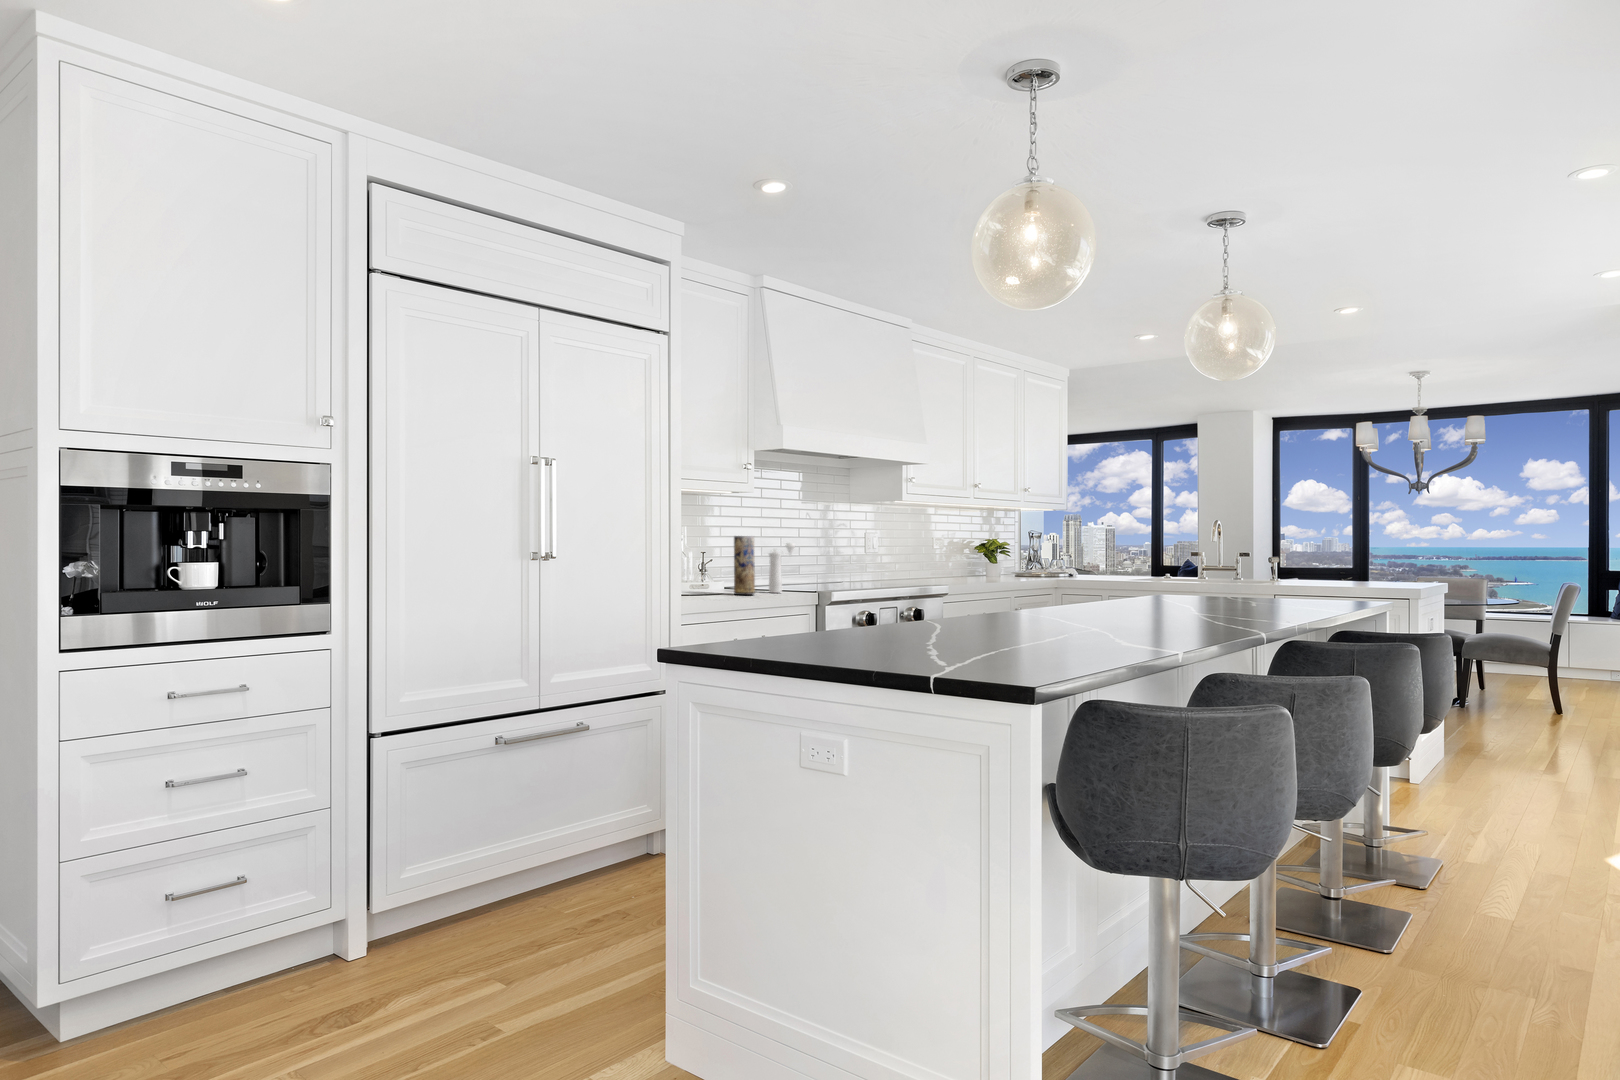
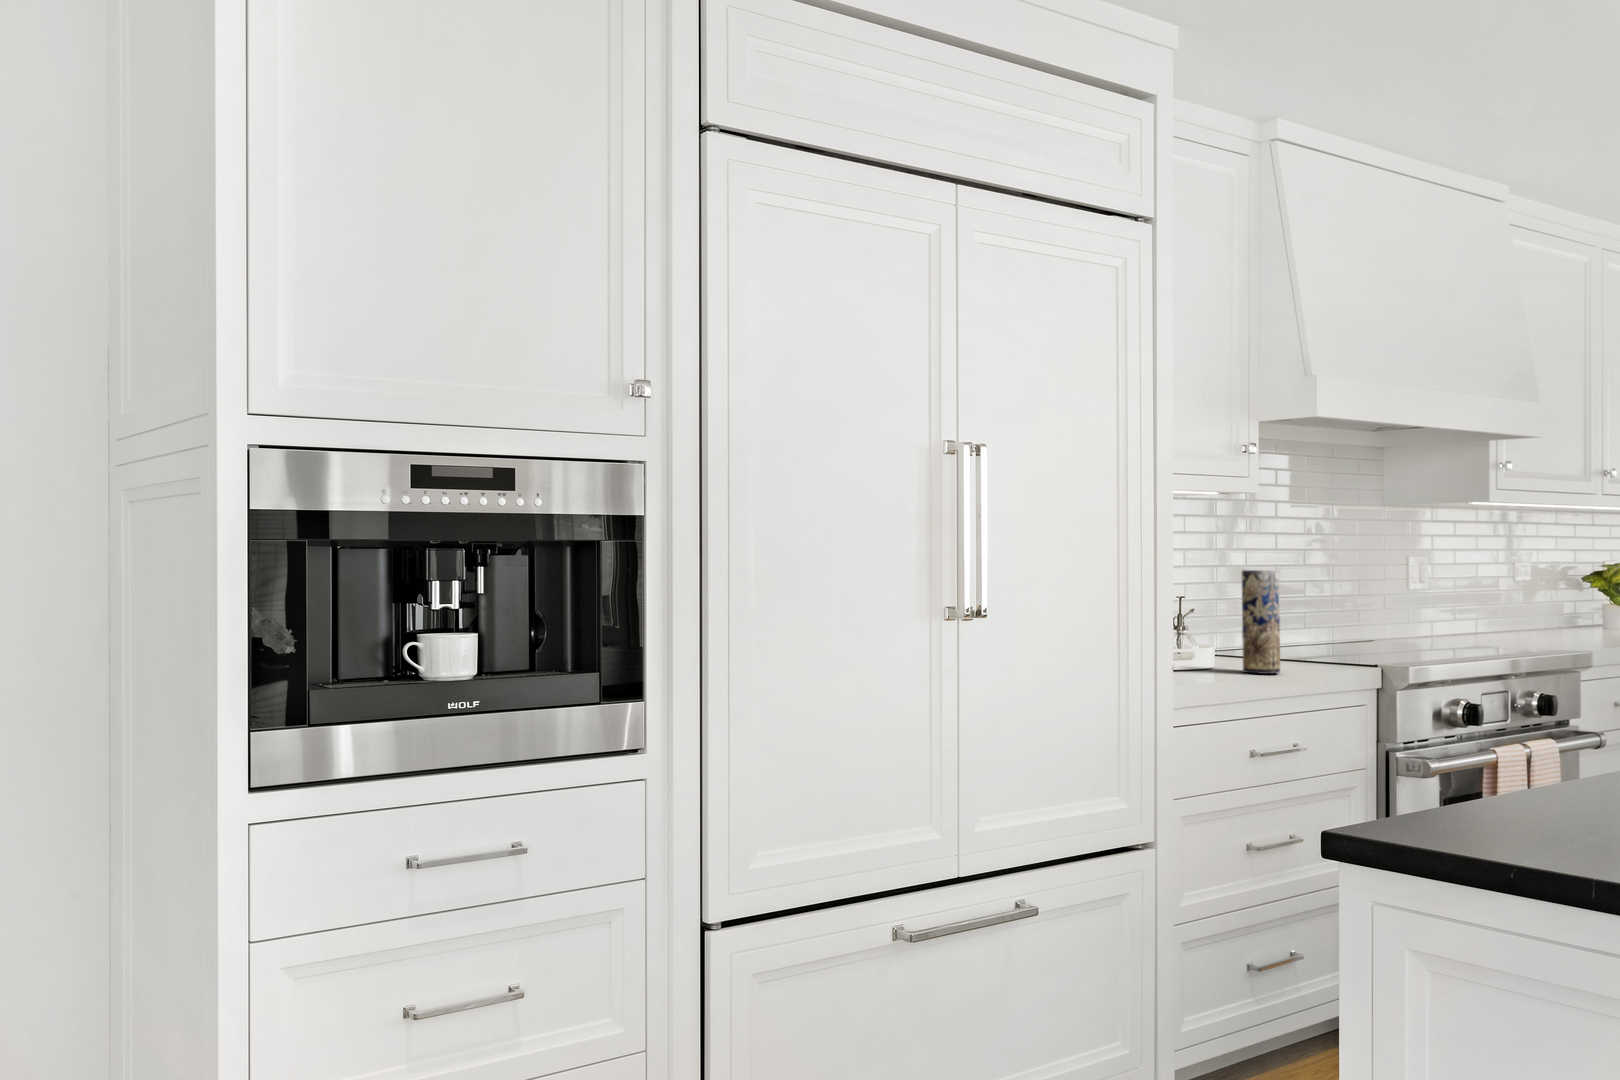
pepper mill: present [769,543,795,593] -> none [1295,581,1339,668]

